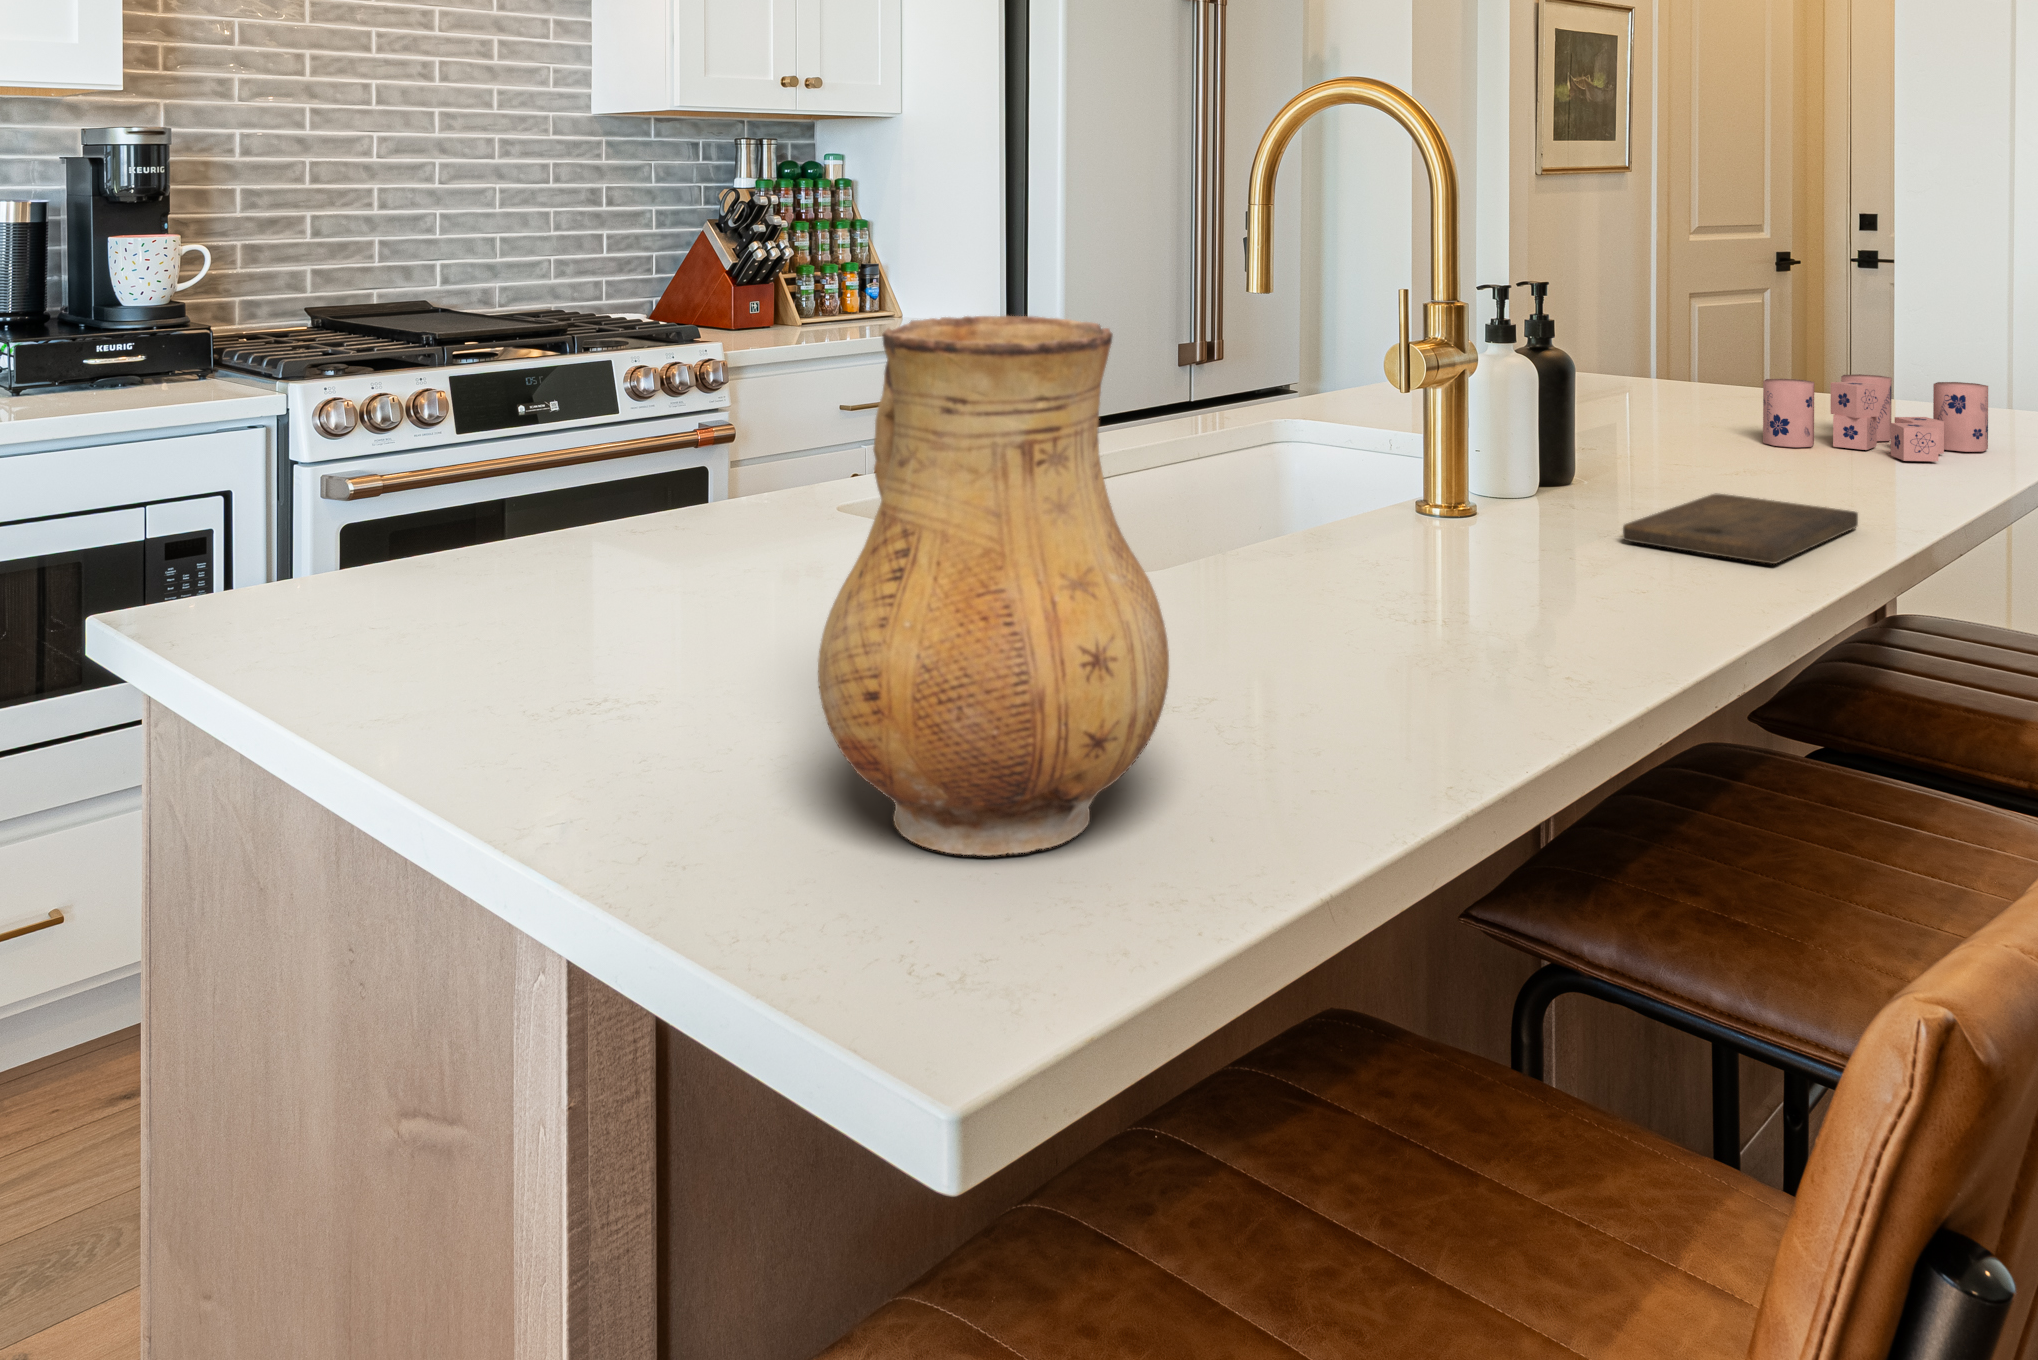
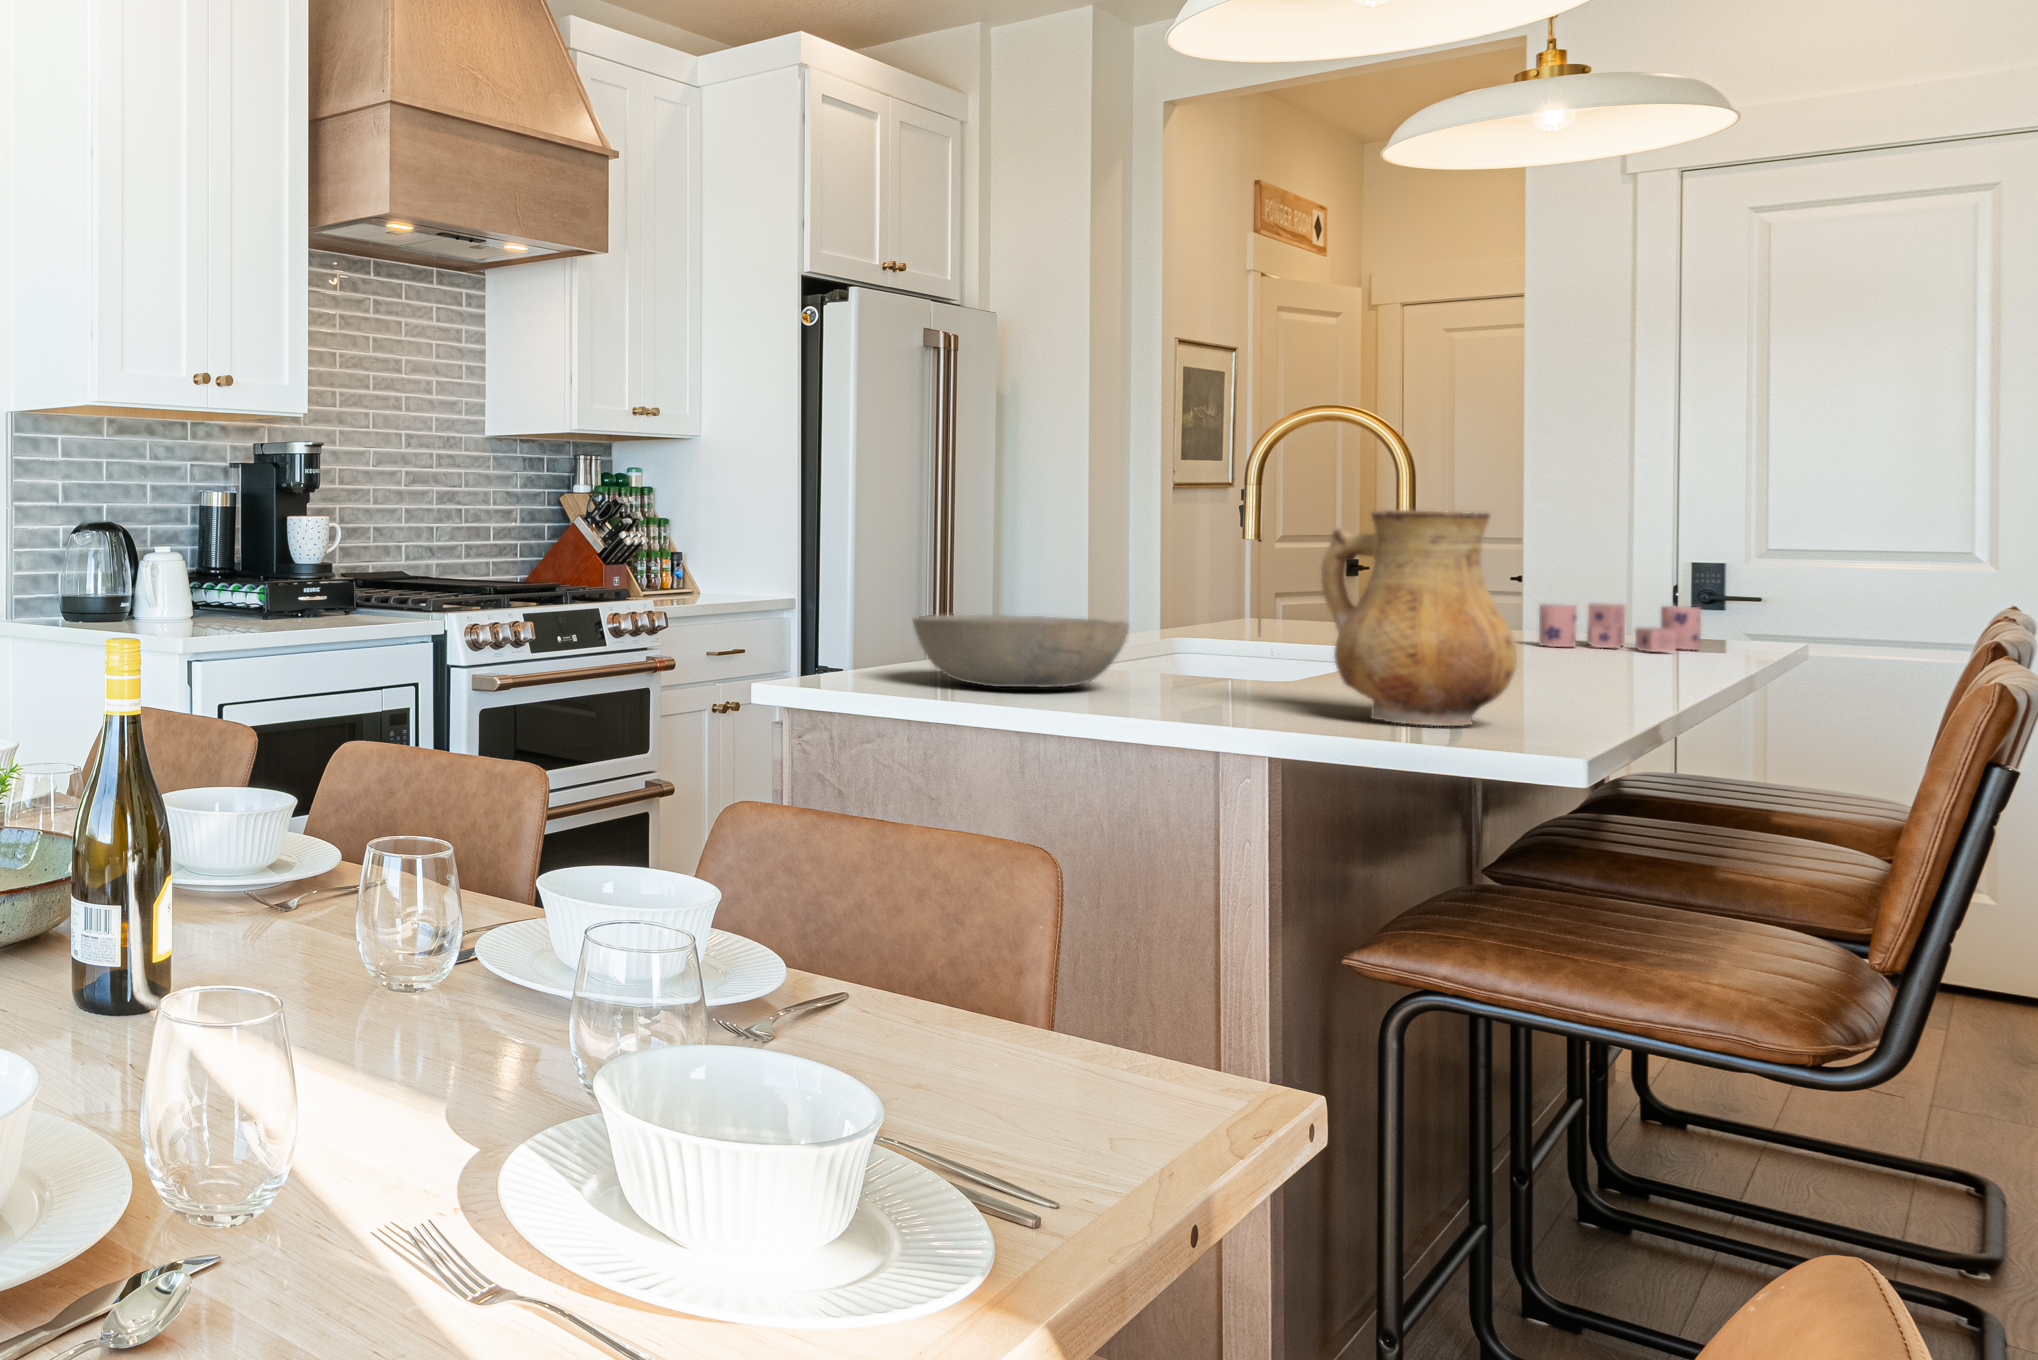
bowl: none [305,470,725,653] -> present [912,615,1129,687]
cutting board: present [1623,493,1858,564] -> none [1536,656,1670,679]

